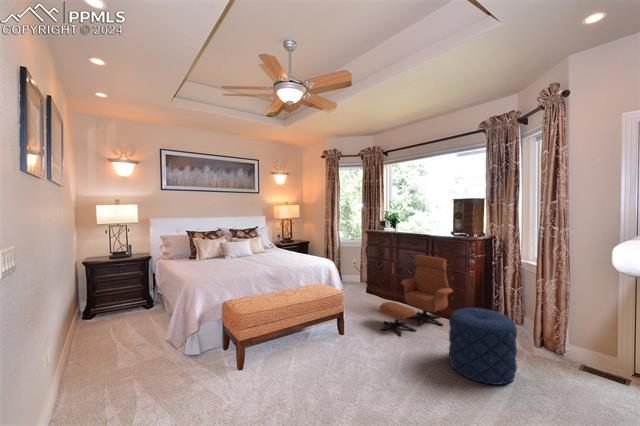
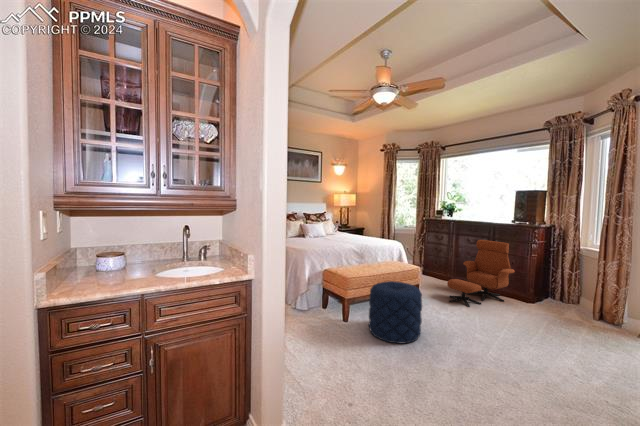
pouf: present [449,308,517,385] -> present [369,281,422,343]

